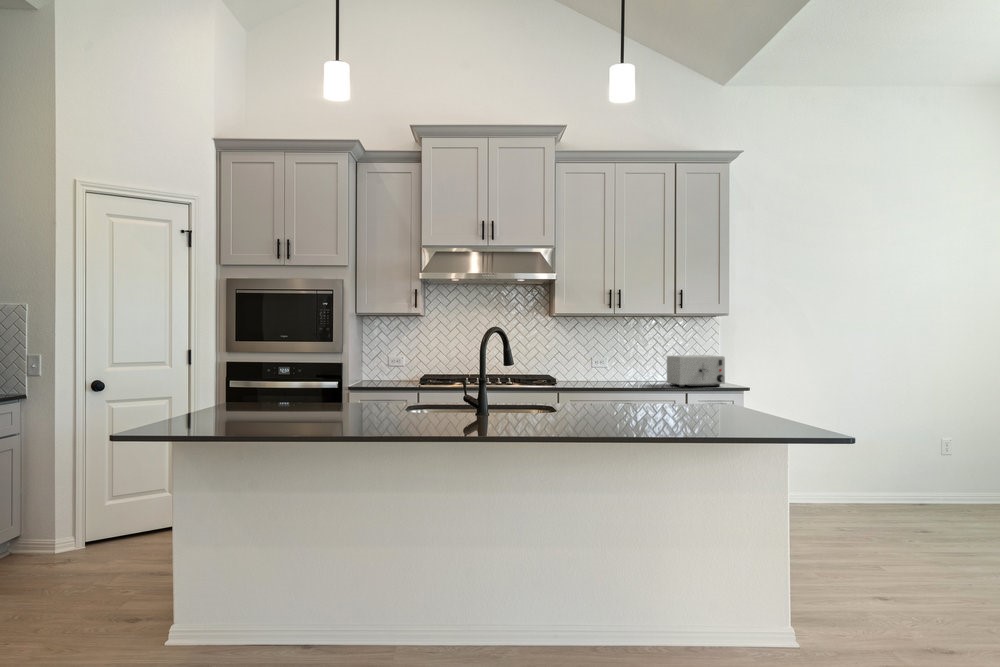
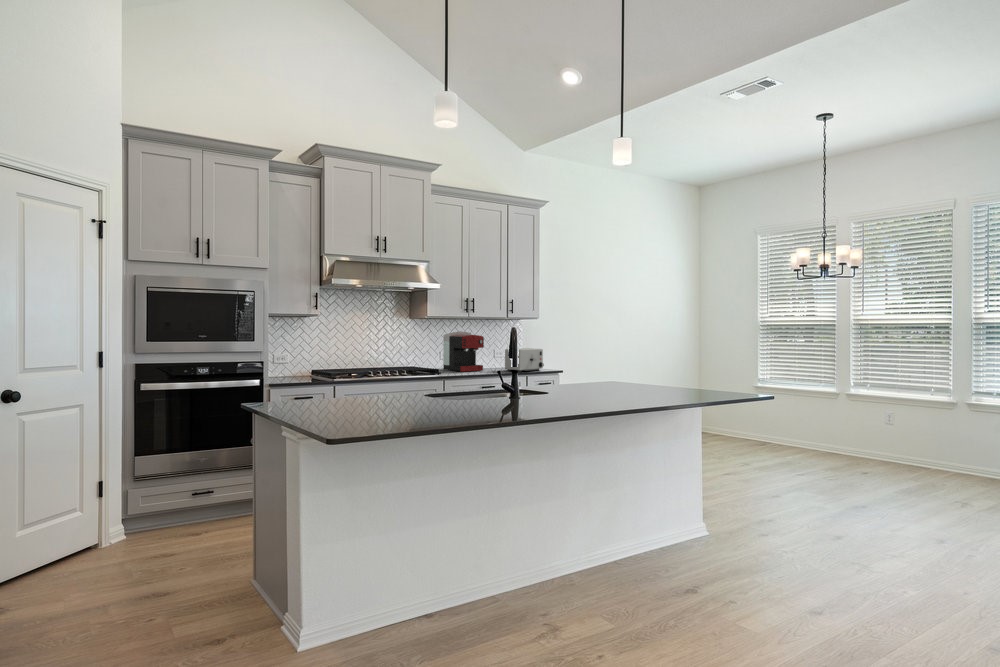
coffee maker: none [591,332,636,383] -> present [443,331,484,372]

